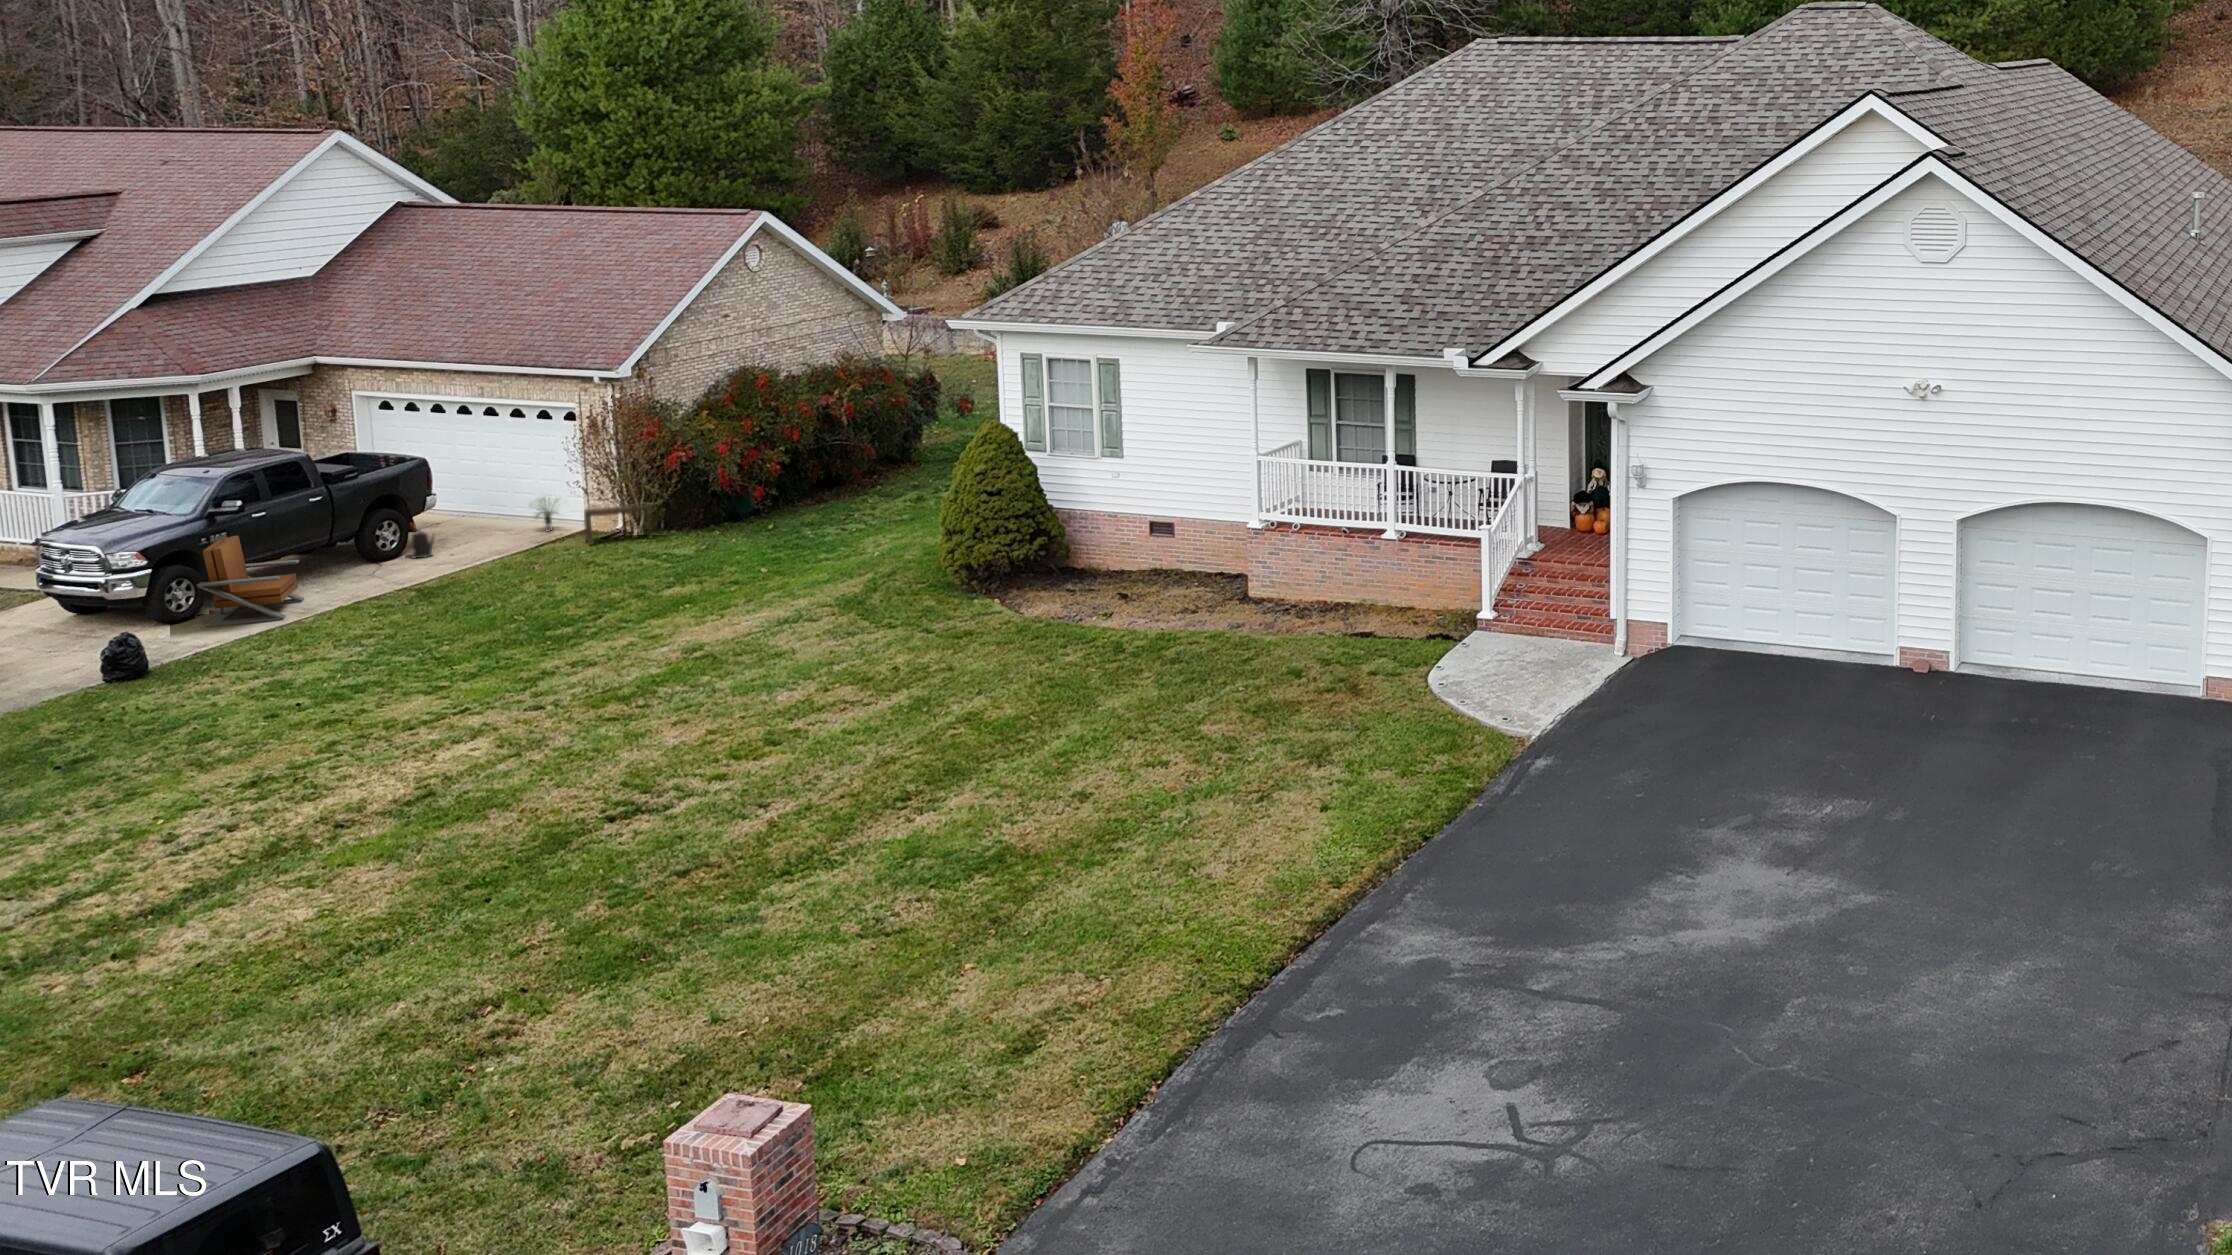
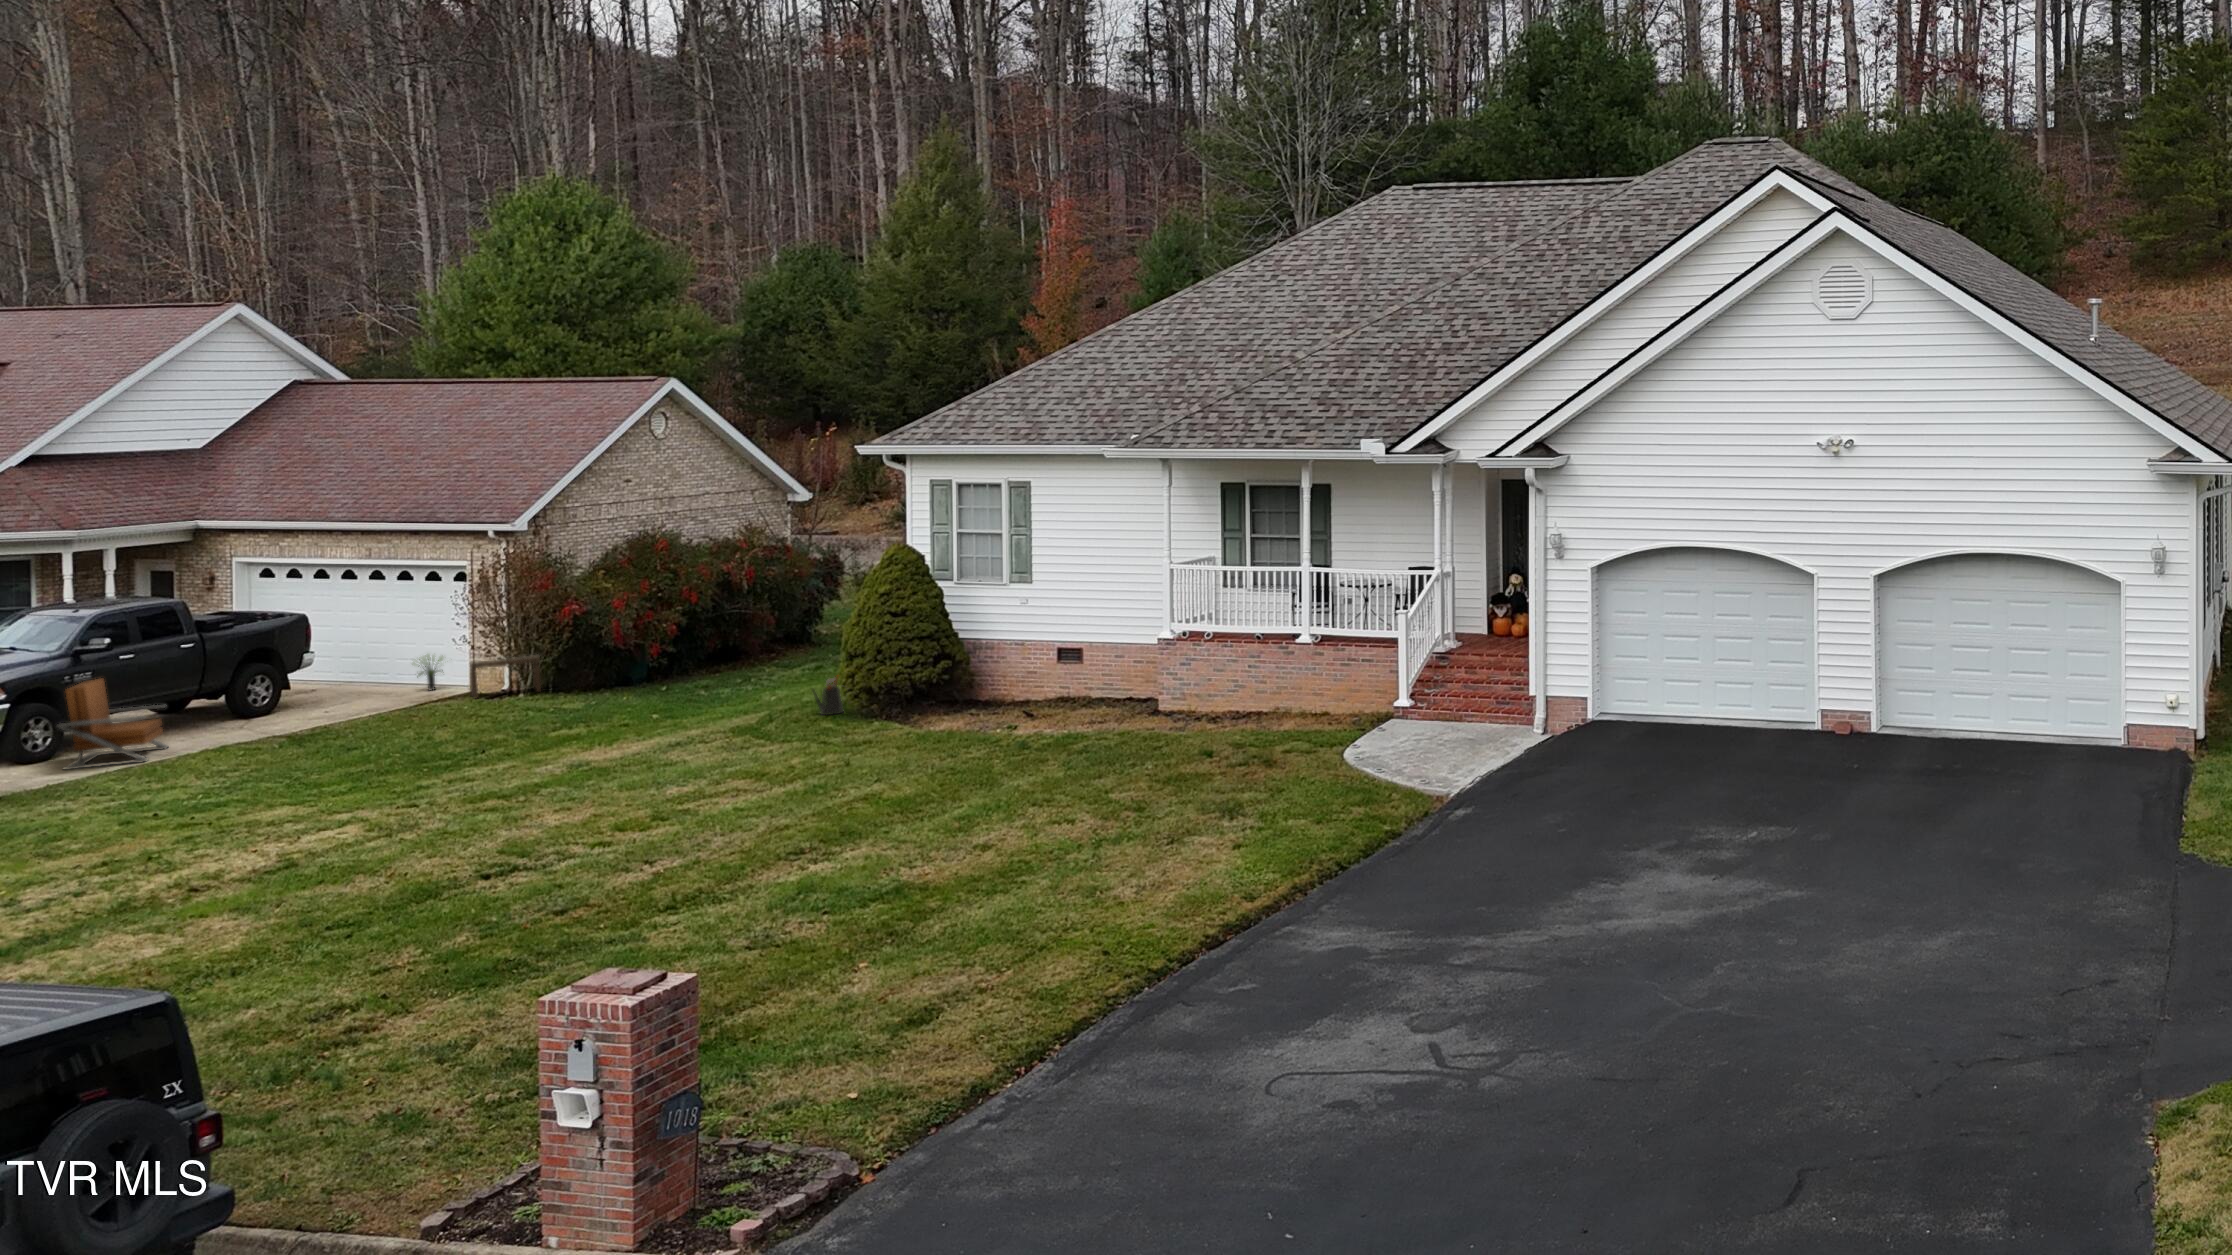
watering can: present [411,526,434,558] -> present [813,675,844,715]

